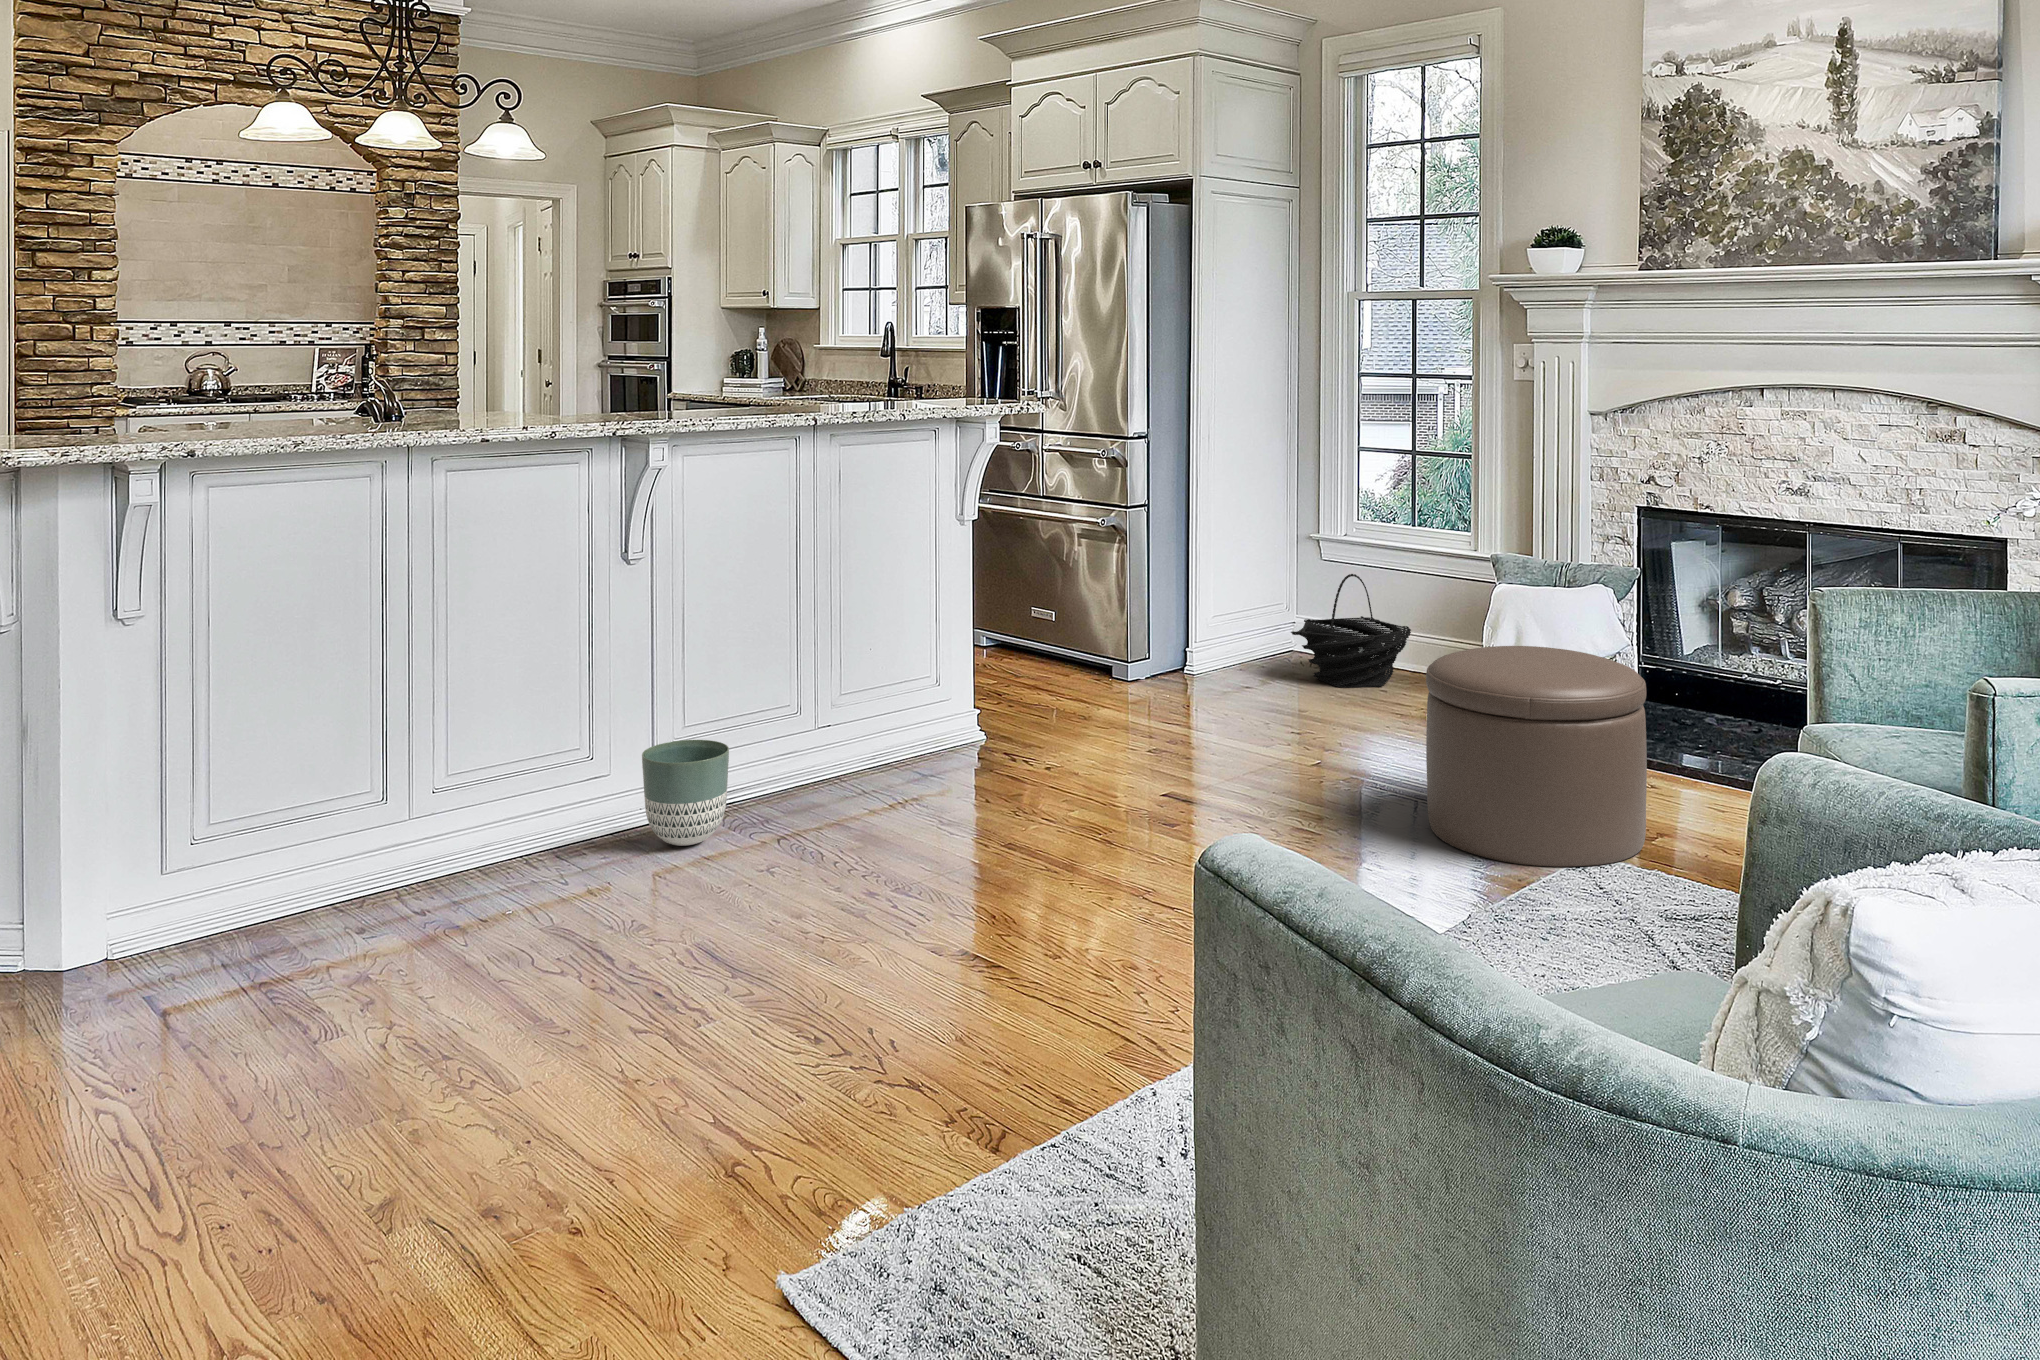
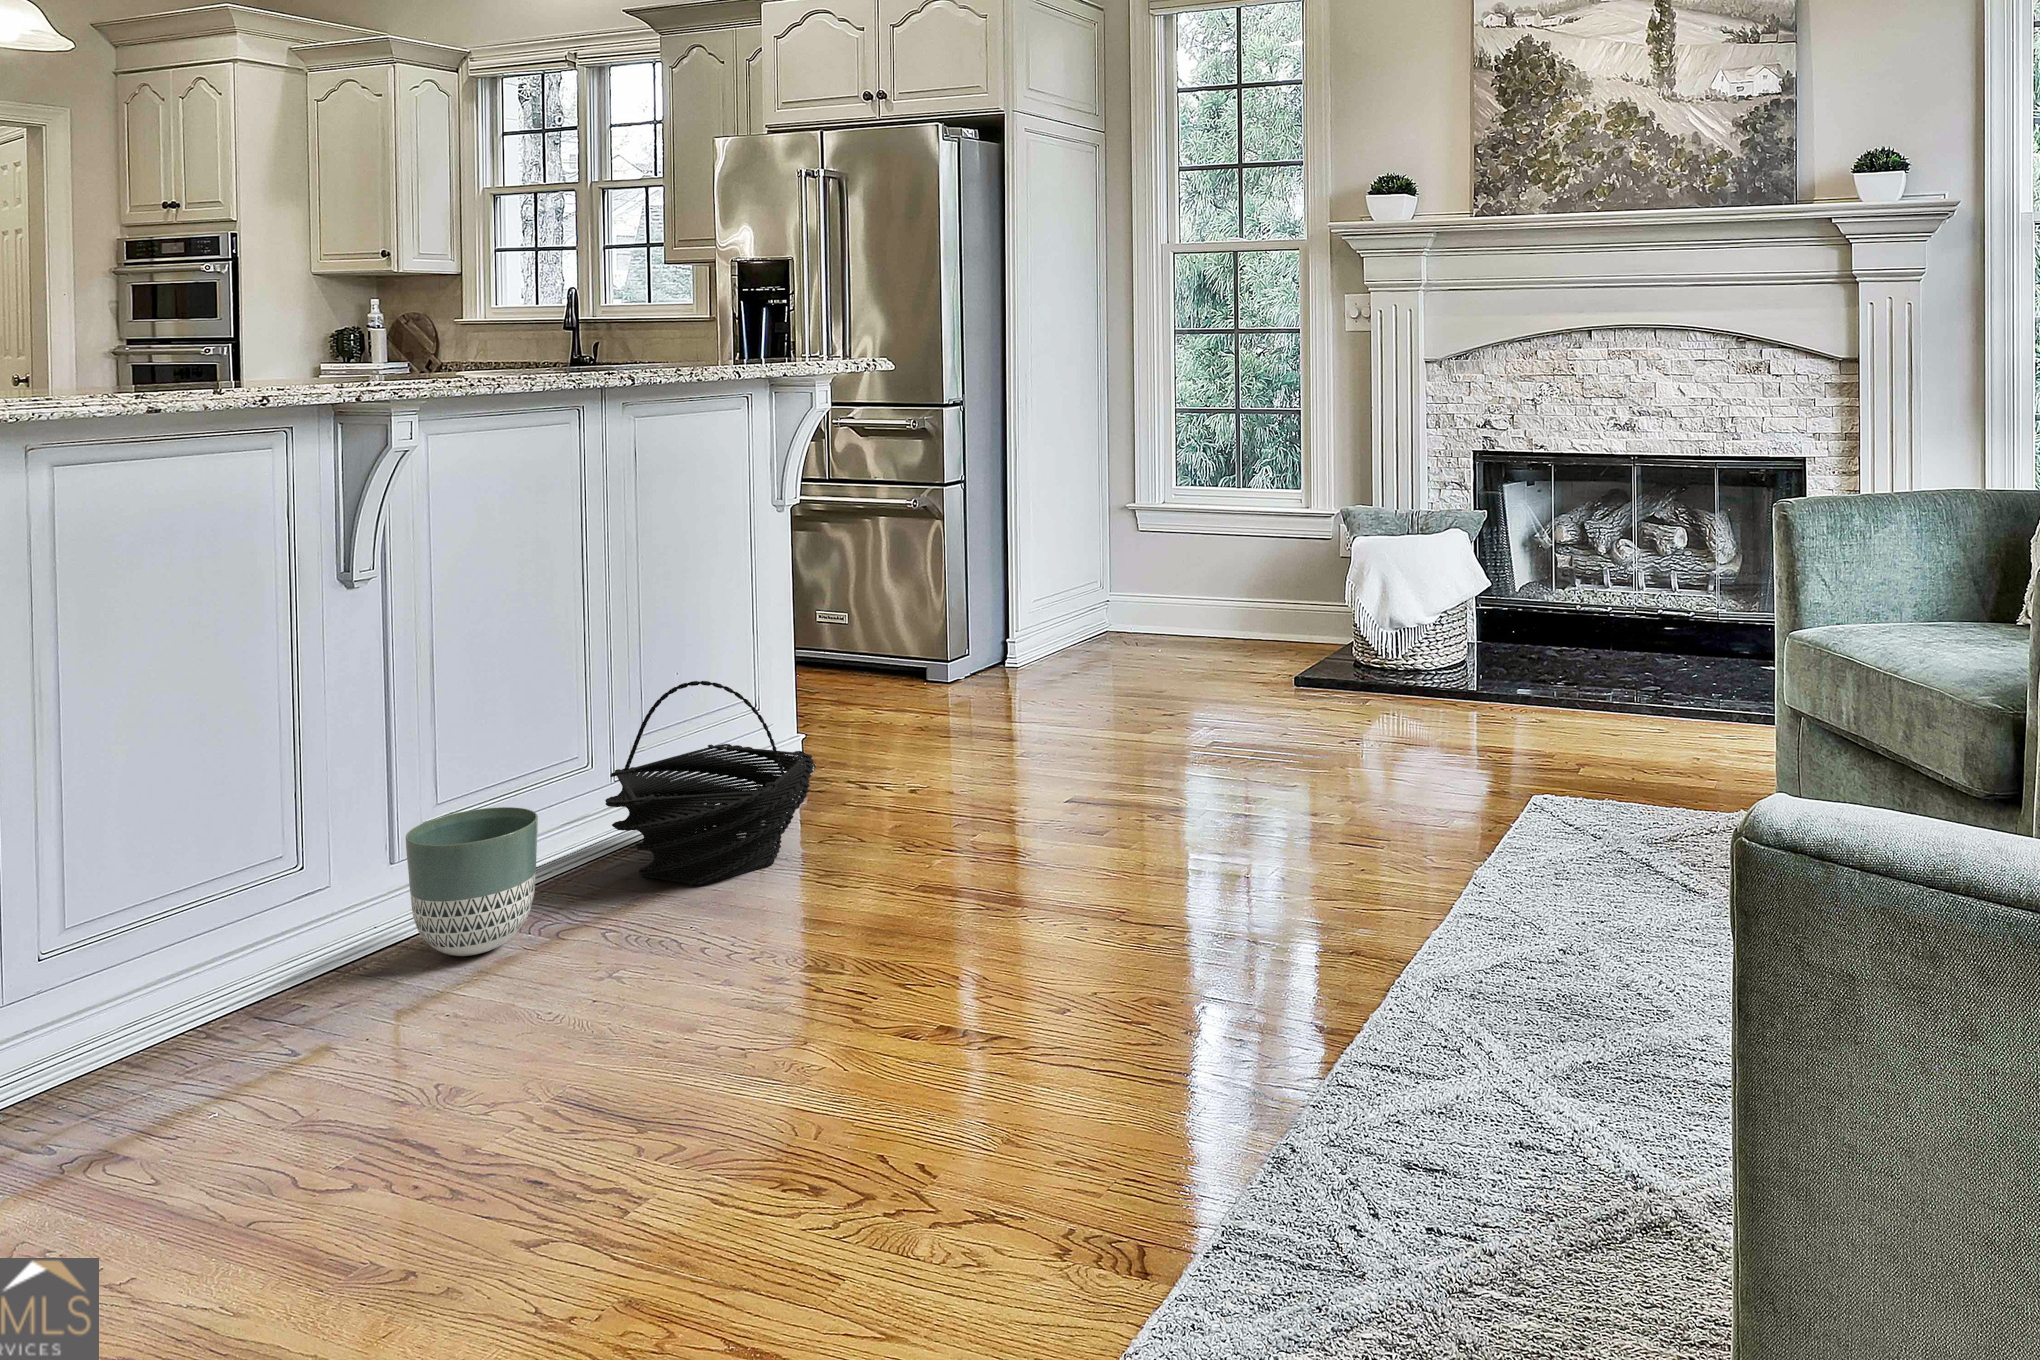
basket: present [1291,574,1411,688] -> present [605,681,814,886]
ottoman: present [1426,646,1647,867] -> none [1361,590,1580,811]

